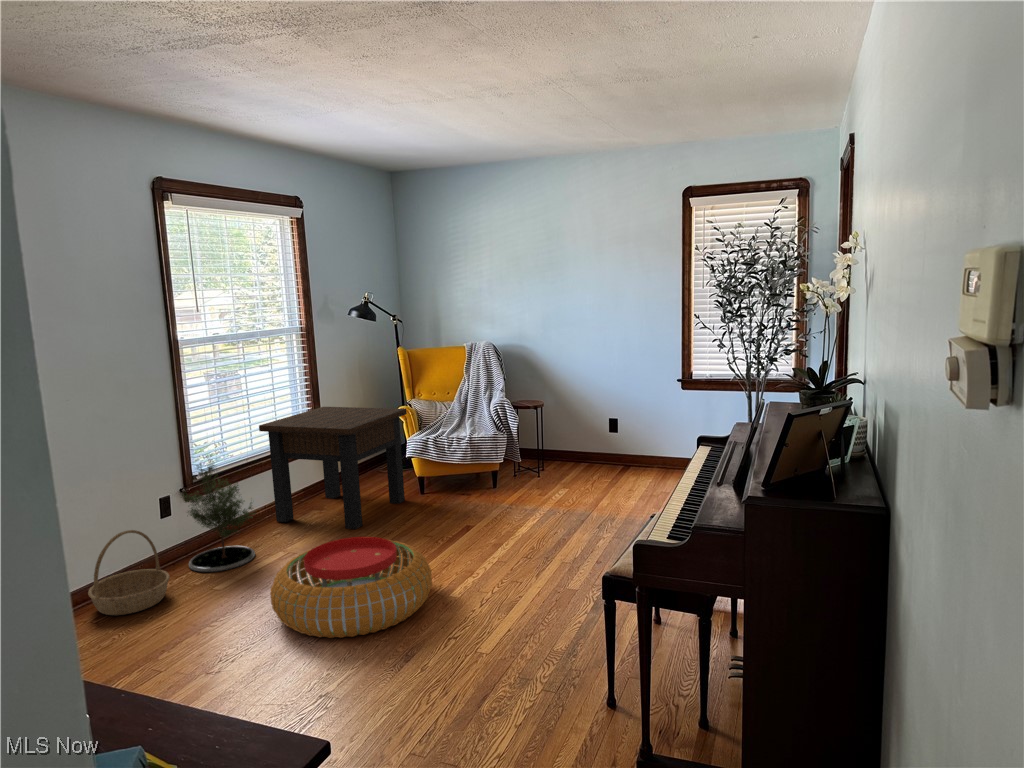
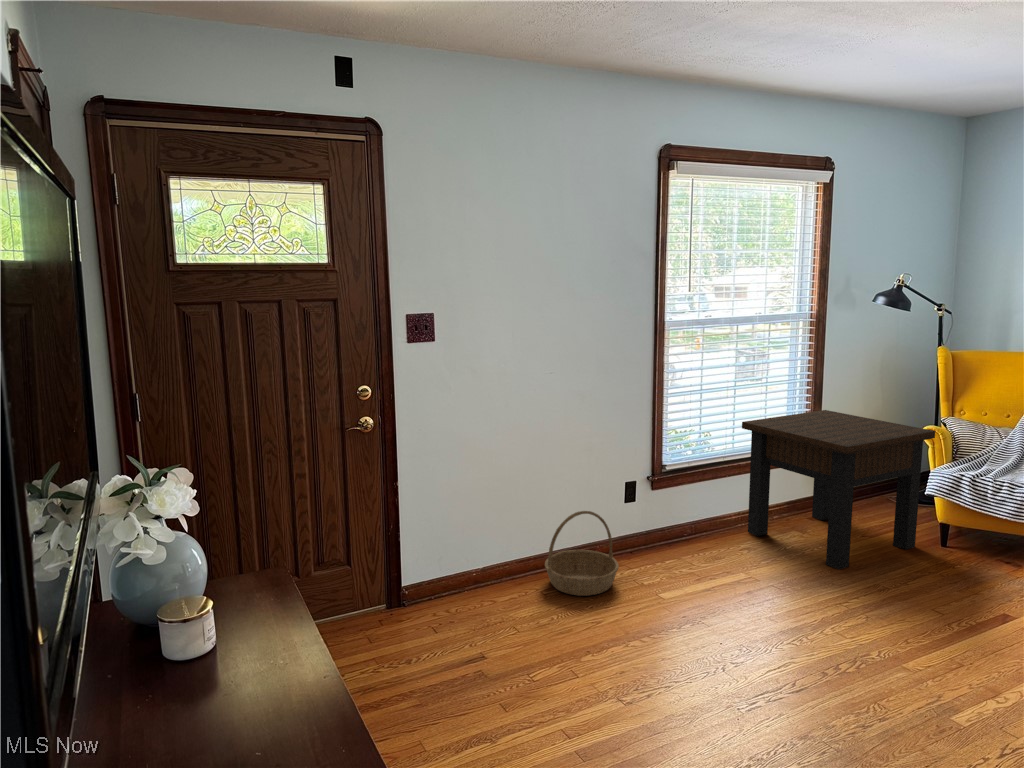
potted tree: present [181,460,255,572] -> none [644,447,719,576]
pouf: present [270,537,432,638] -> none [707,588,928,734]

